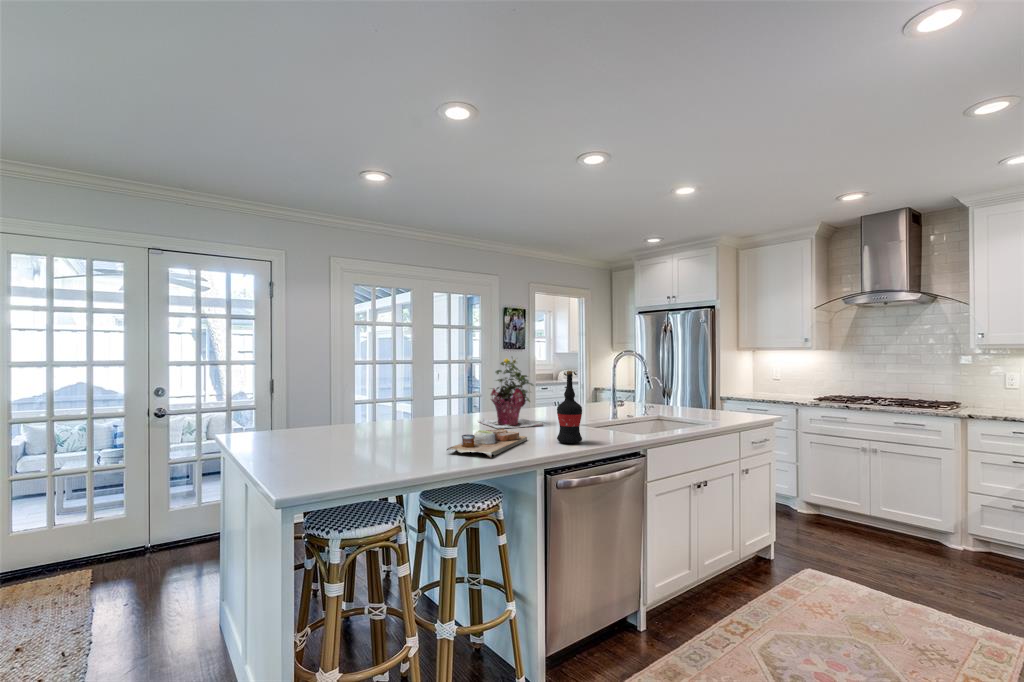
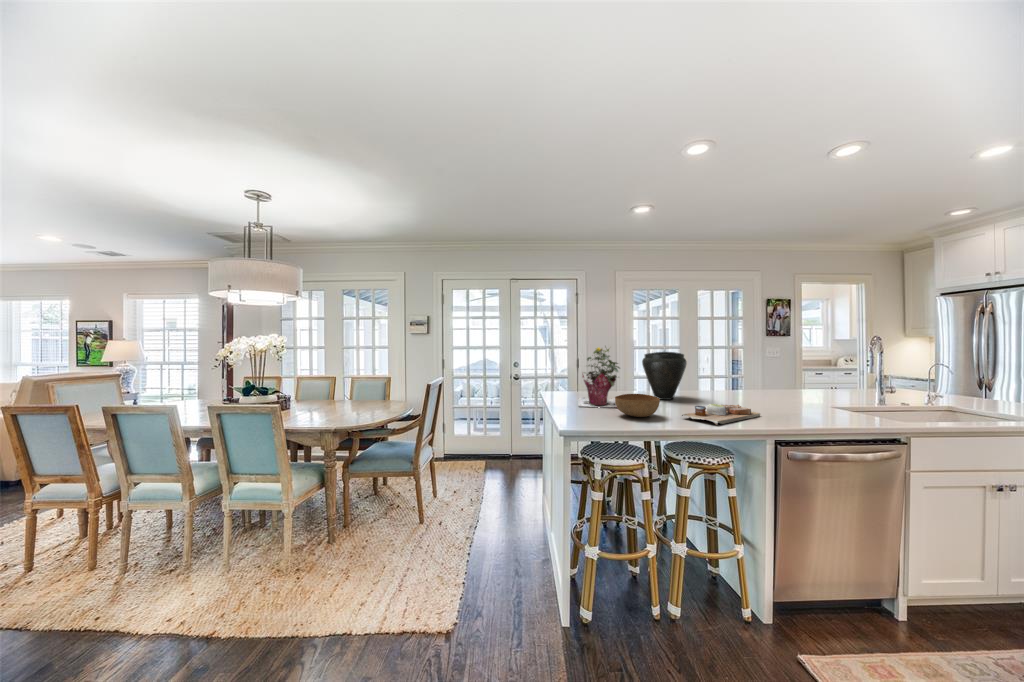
potted plant: present [478,358,544,429] -> present [579,348,620,407]
vase: none [384,366,441,430] -> present [642,352,687,400]
wine bottle: present [557,371,582,443] -> none [790,359,819,423]
bowl: none [357,425,420,459] -> present [615,394,660,417]

